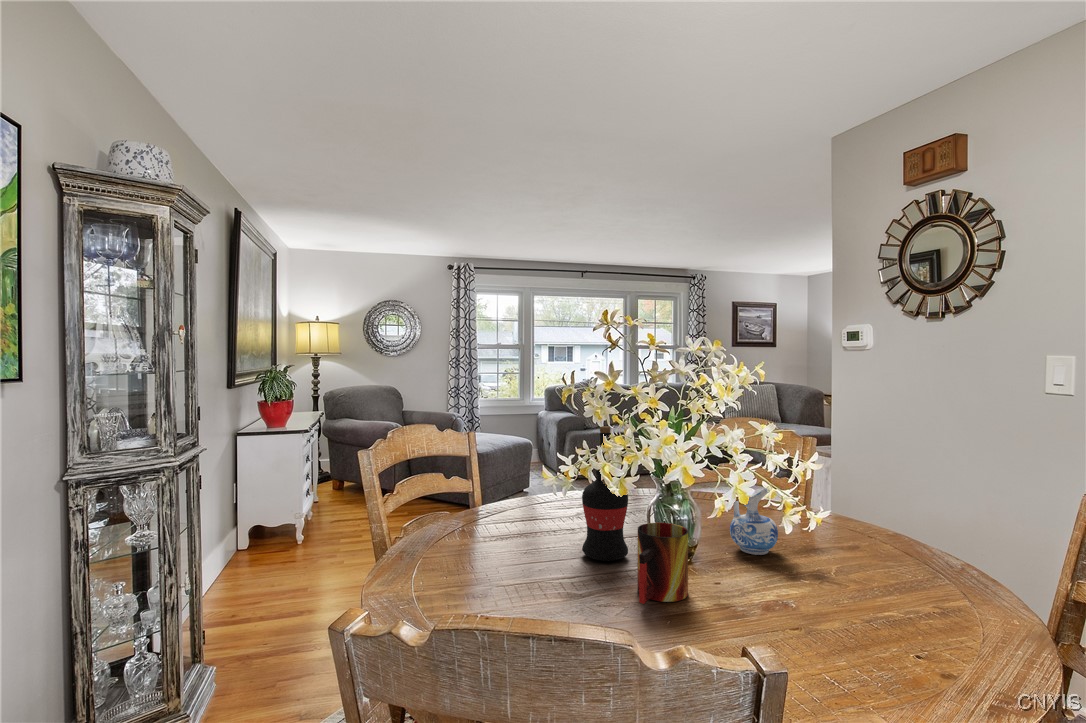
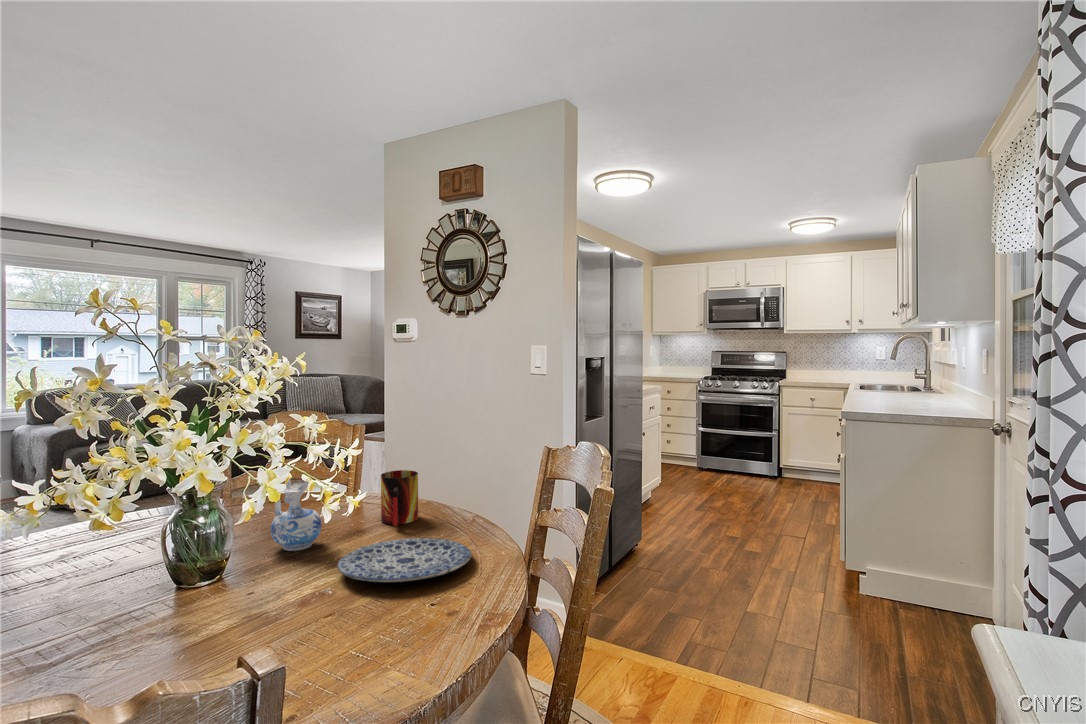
wine bottle: present [582,426,628,561] -> none [61,435,137,607]
mug: present [637,523,688,604] -> present [381,470,418,526]
plate: none [799,566,967,622] -> present [337,538,472,582]

